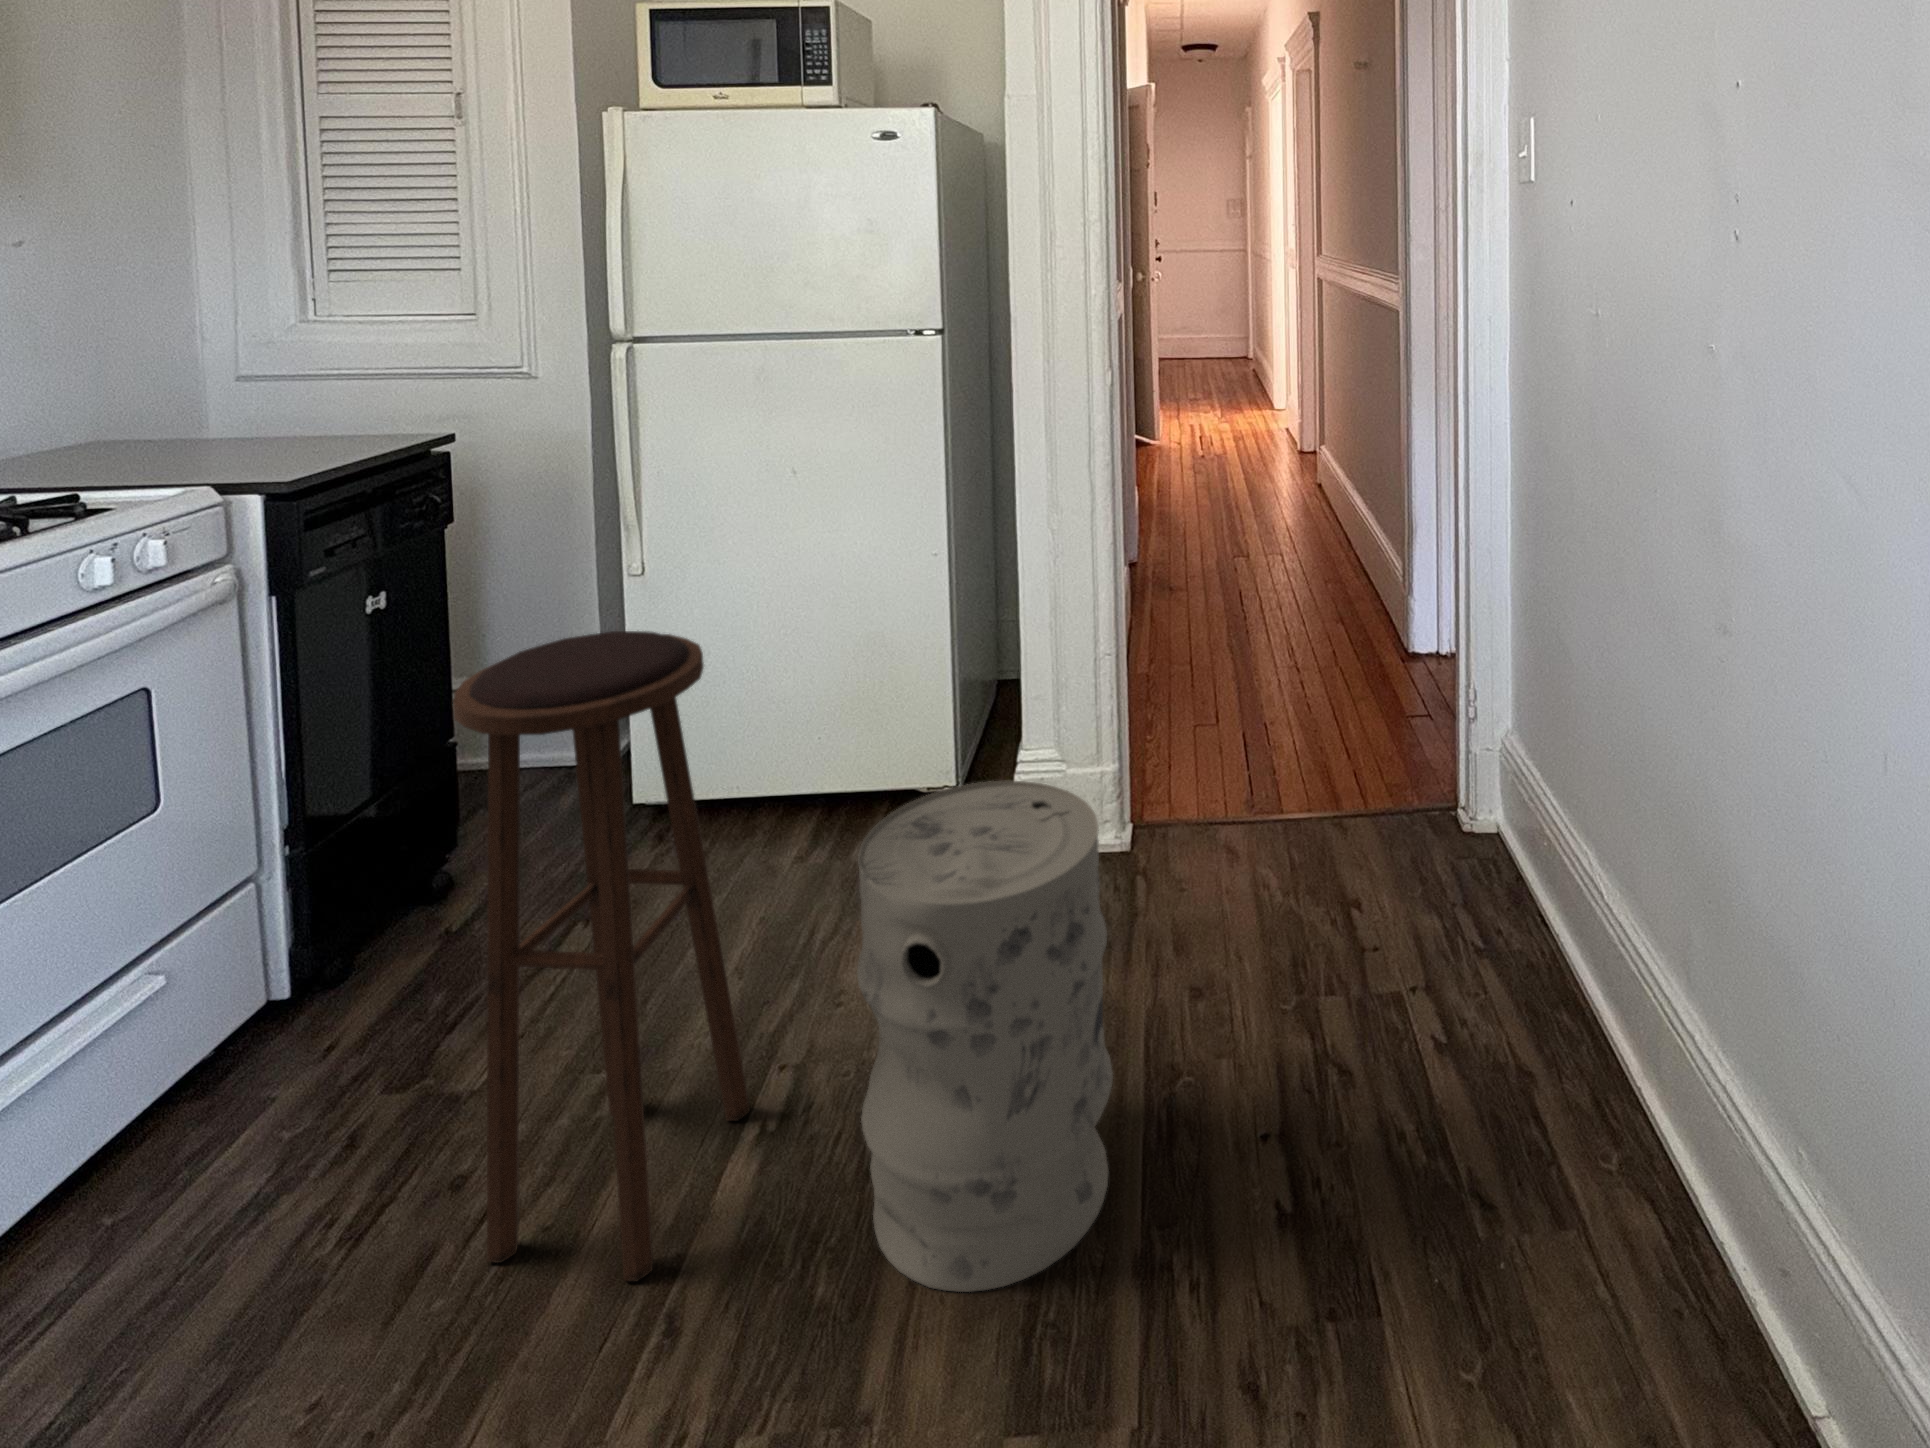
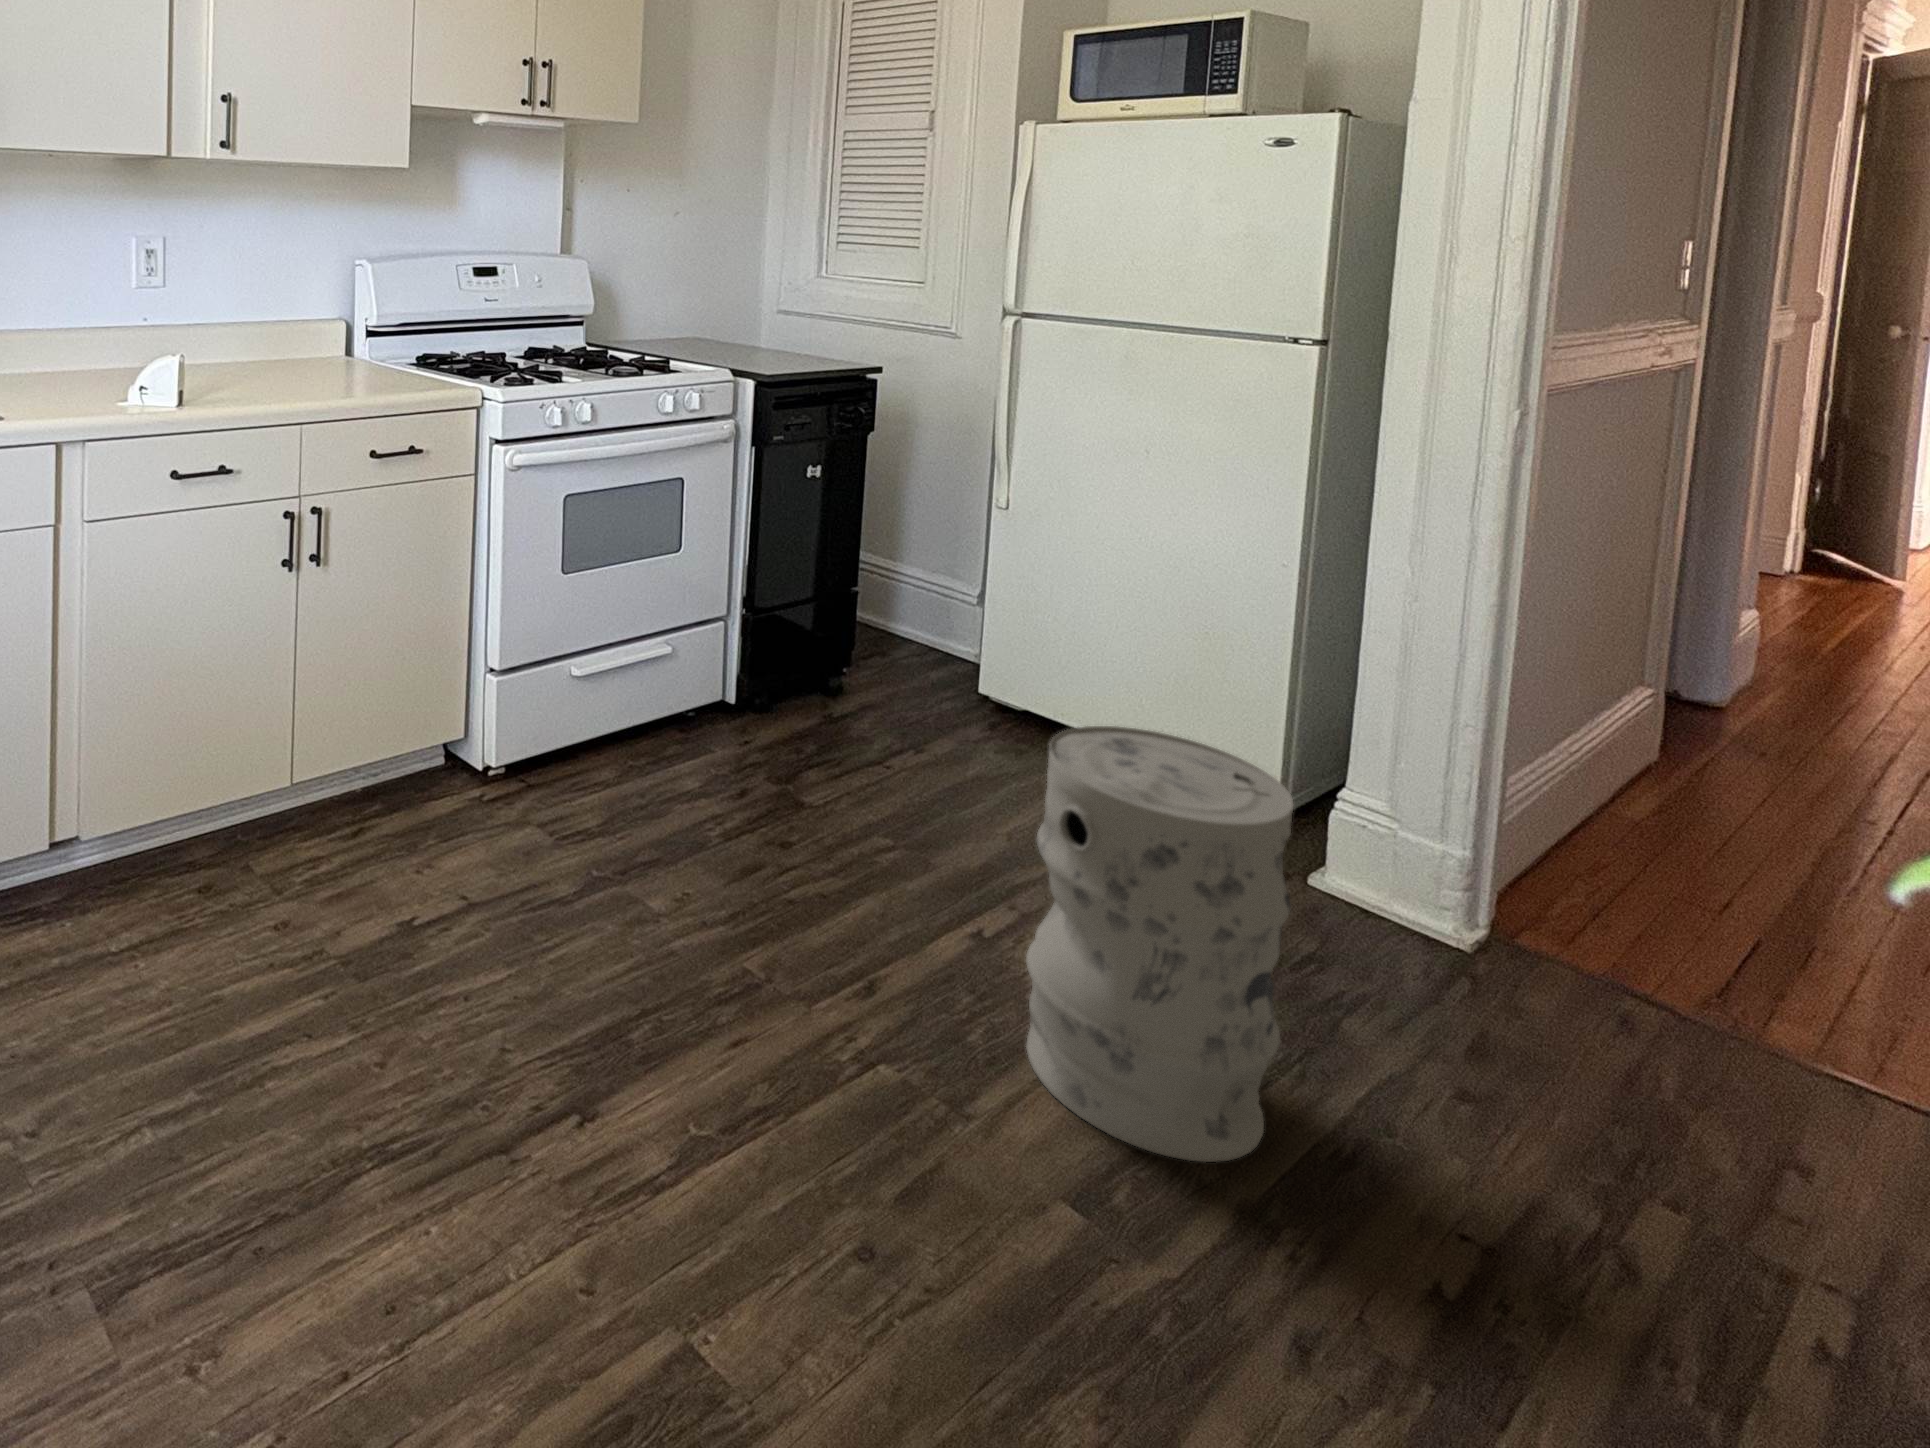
stool: present [453,631,750,1281] -> none [784,508,975,956]

